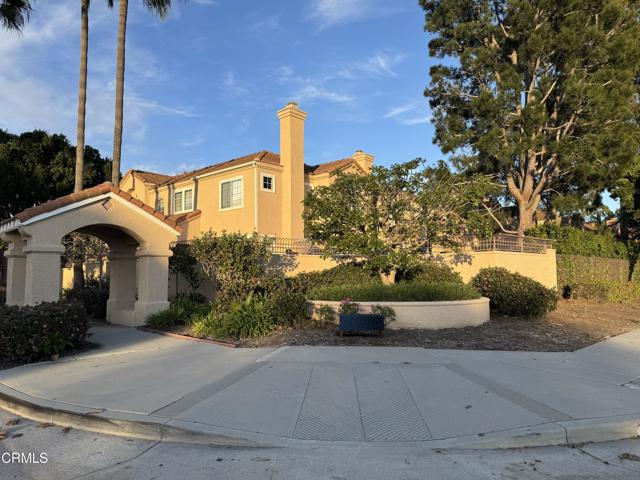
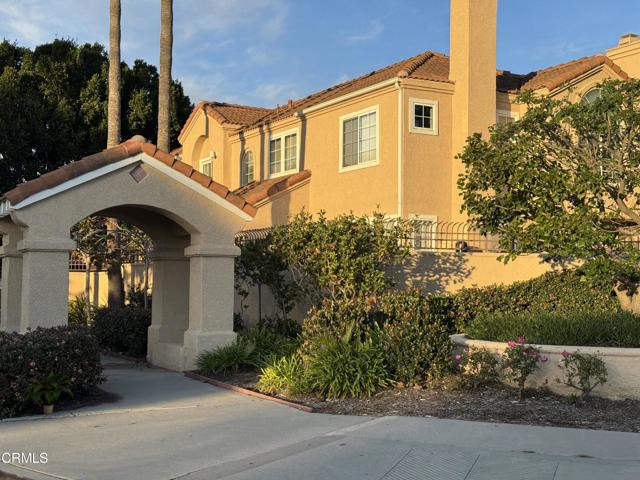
bench: present [339,313,384,337] -> none [499,364,583,410]

